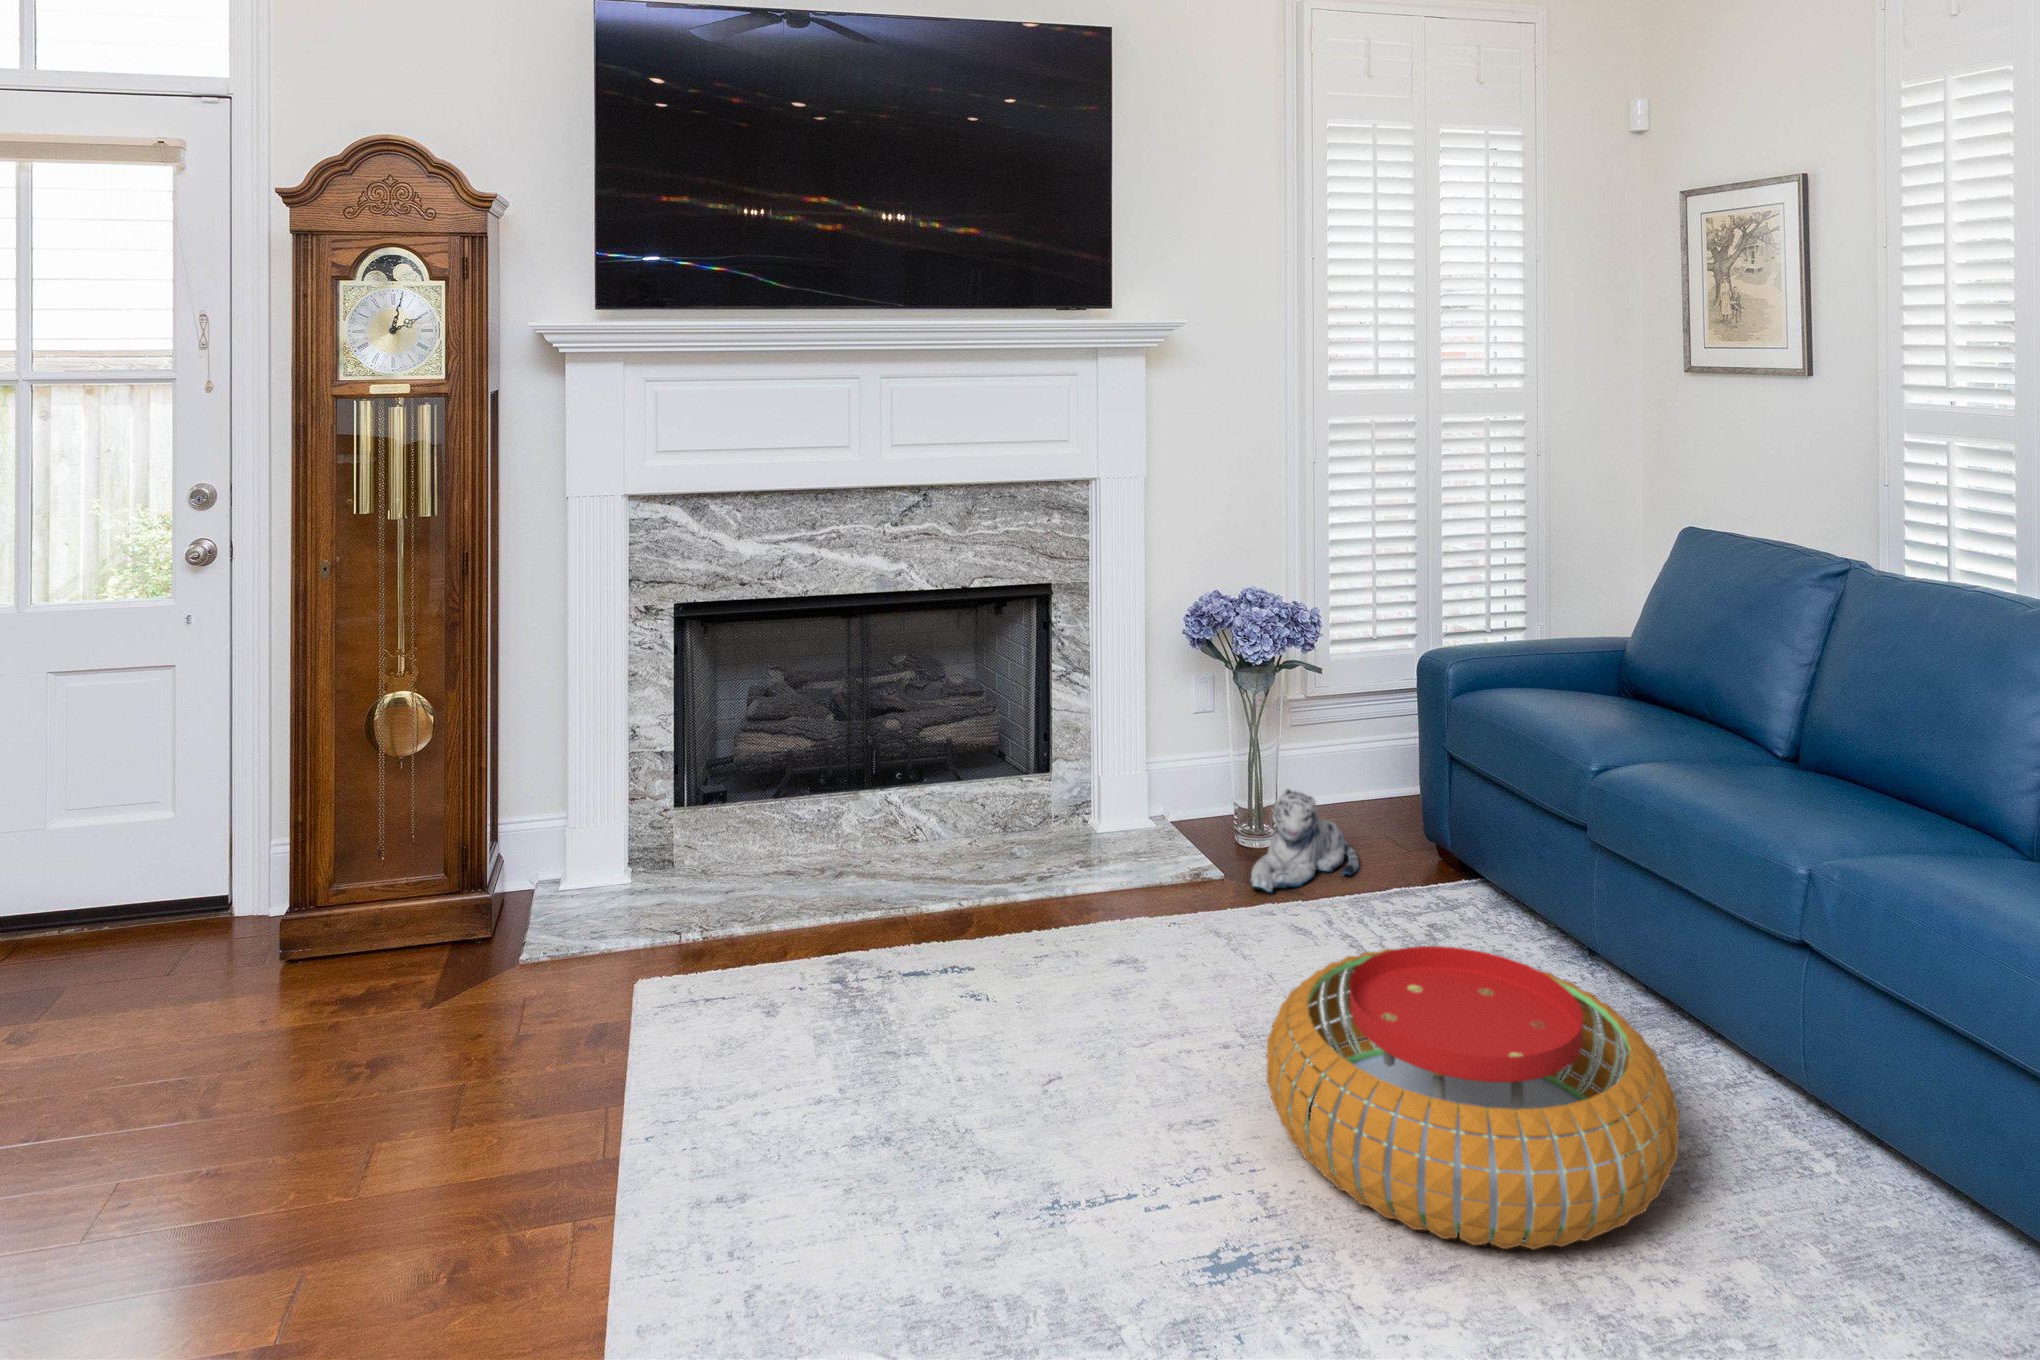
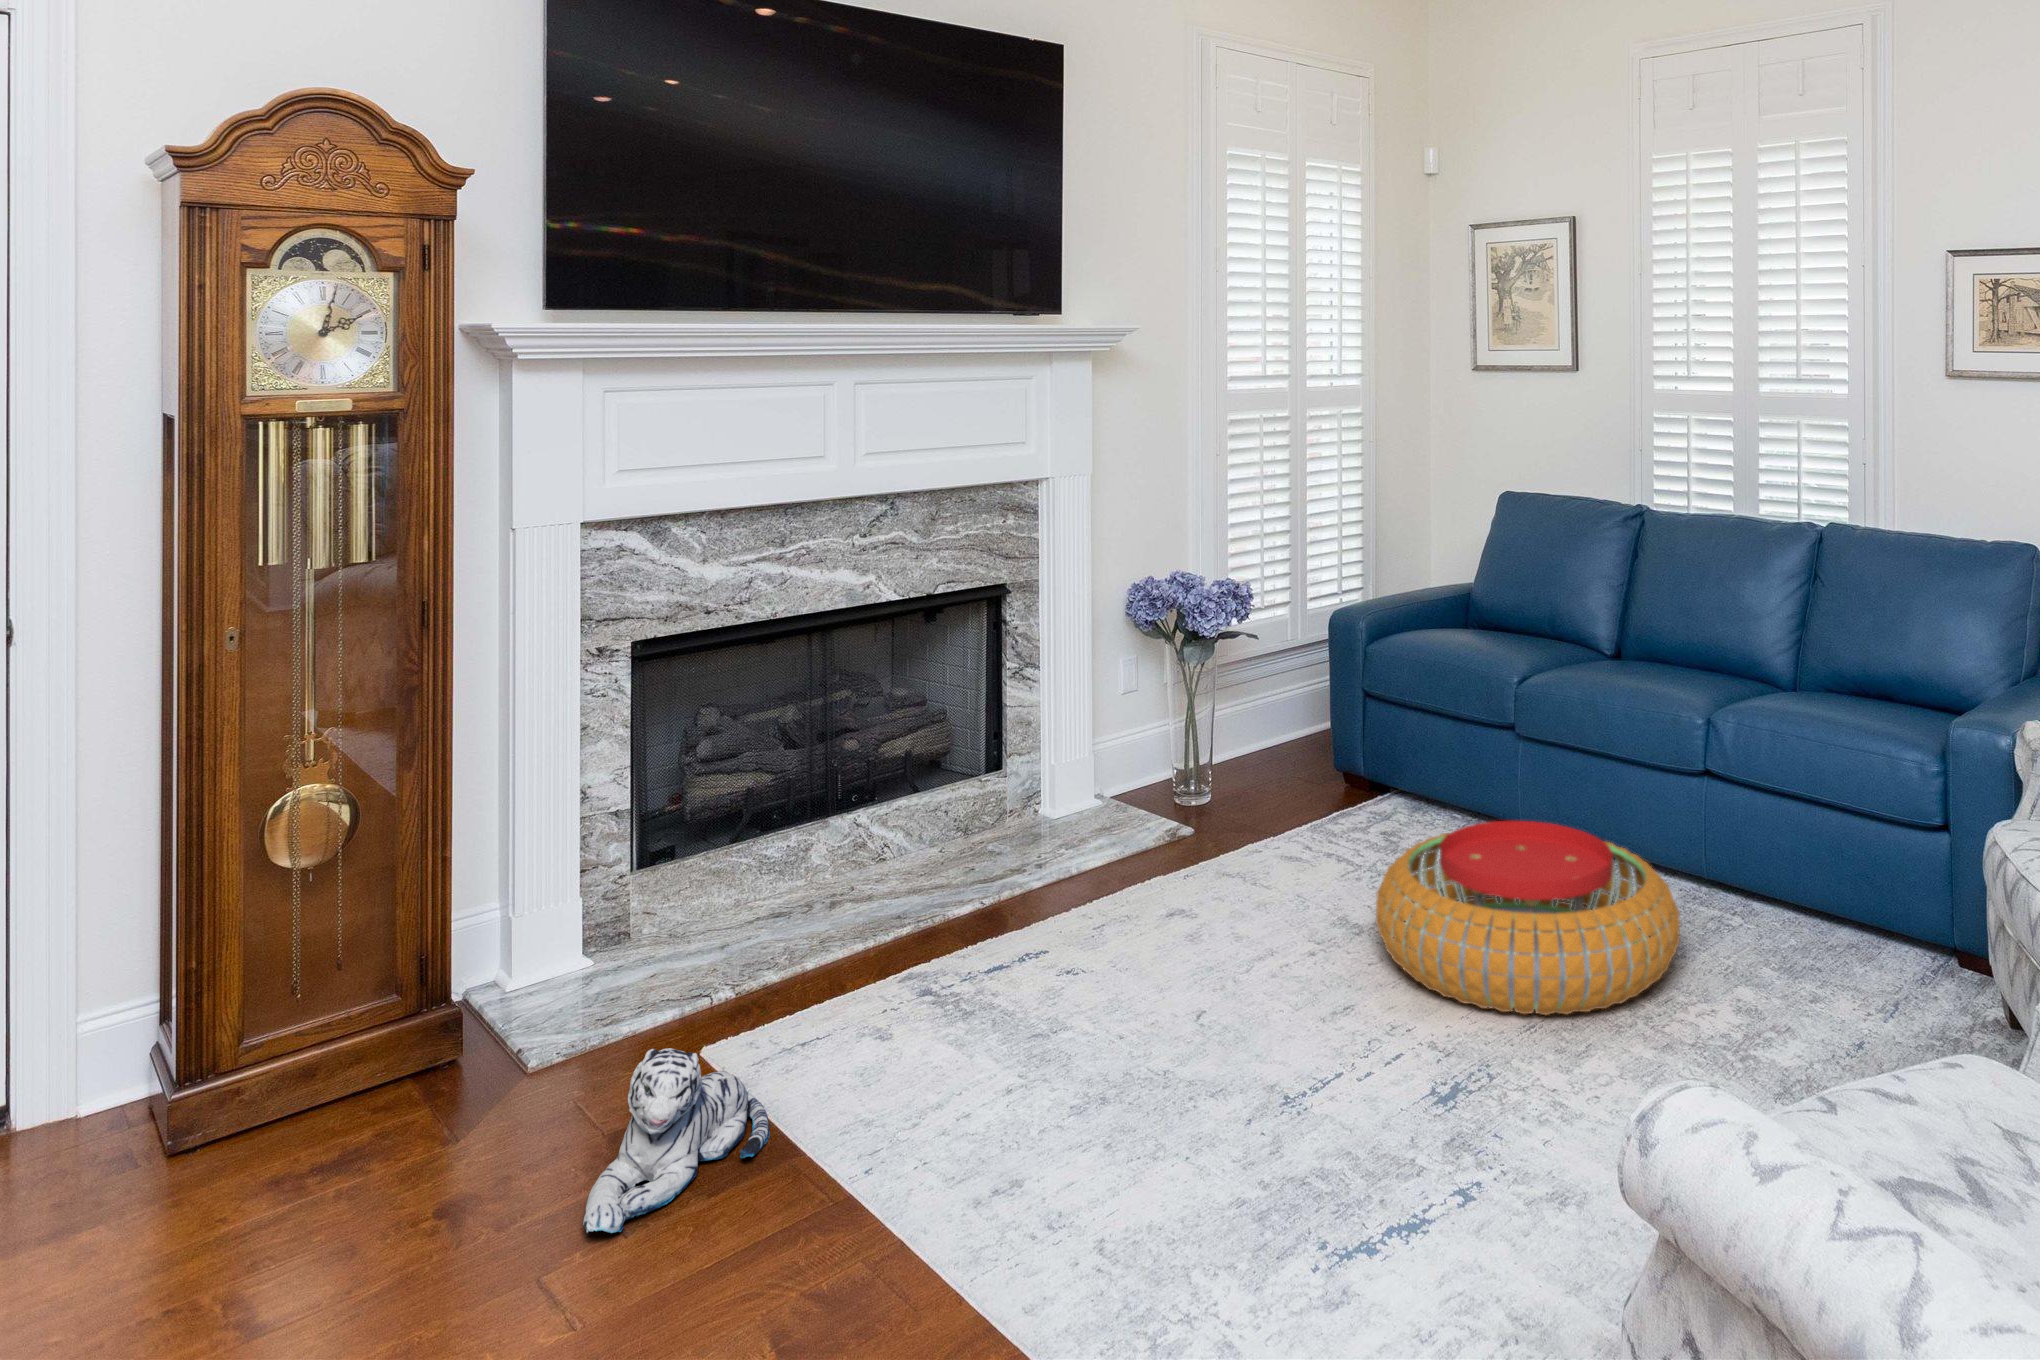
plush toy: present [1251,789,1359,892] -> present [583,1048,770,1234]

